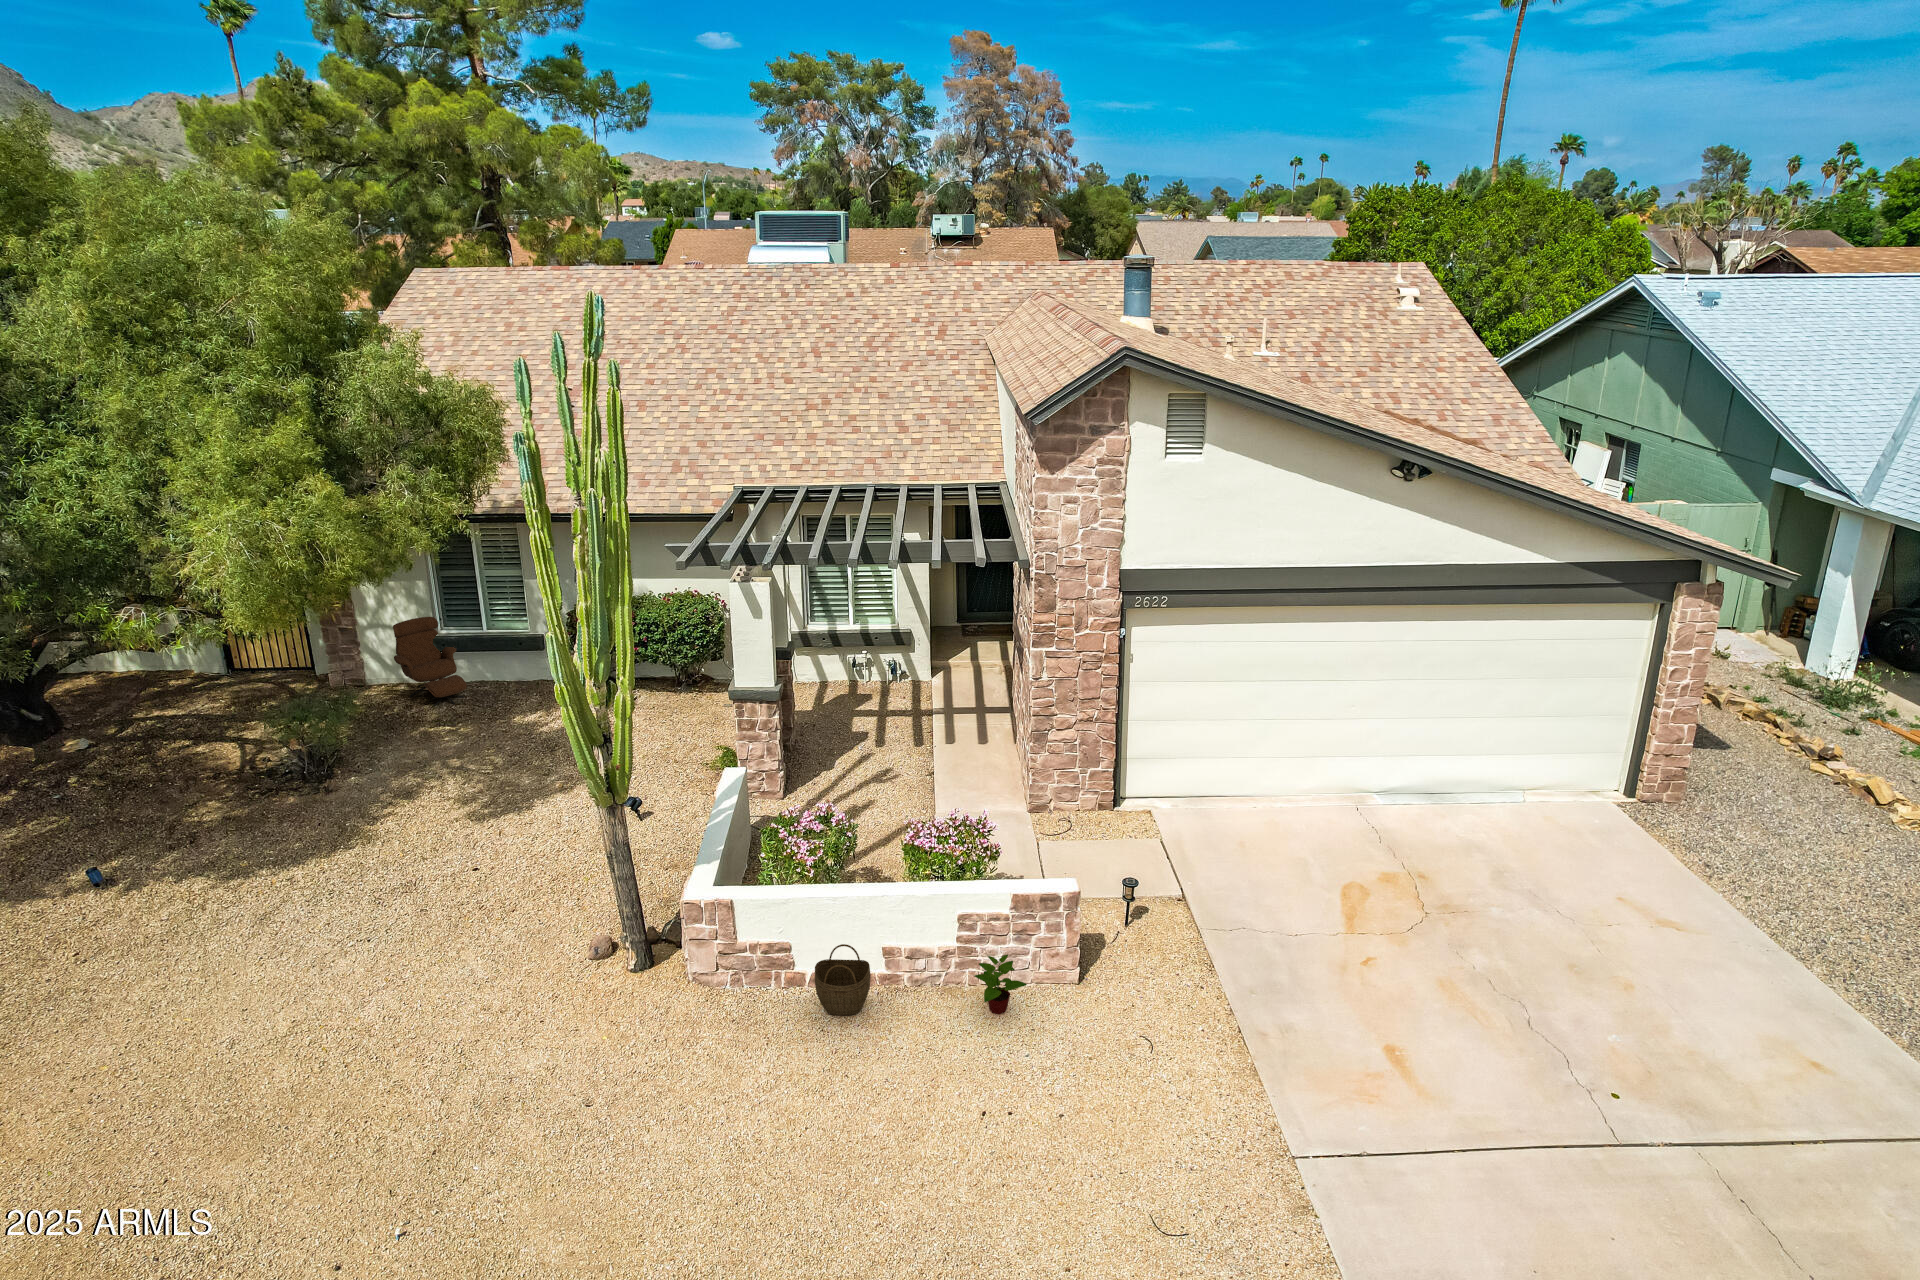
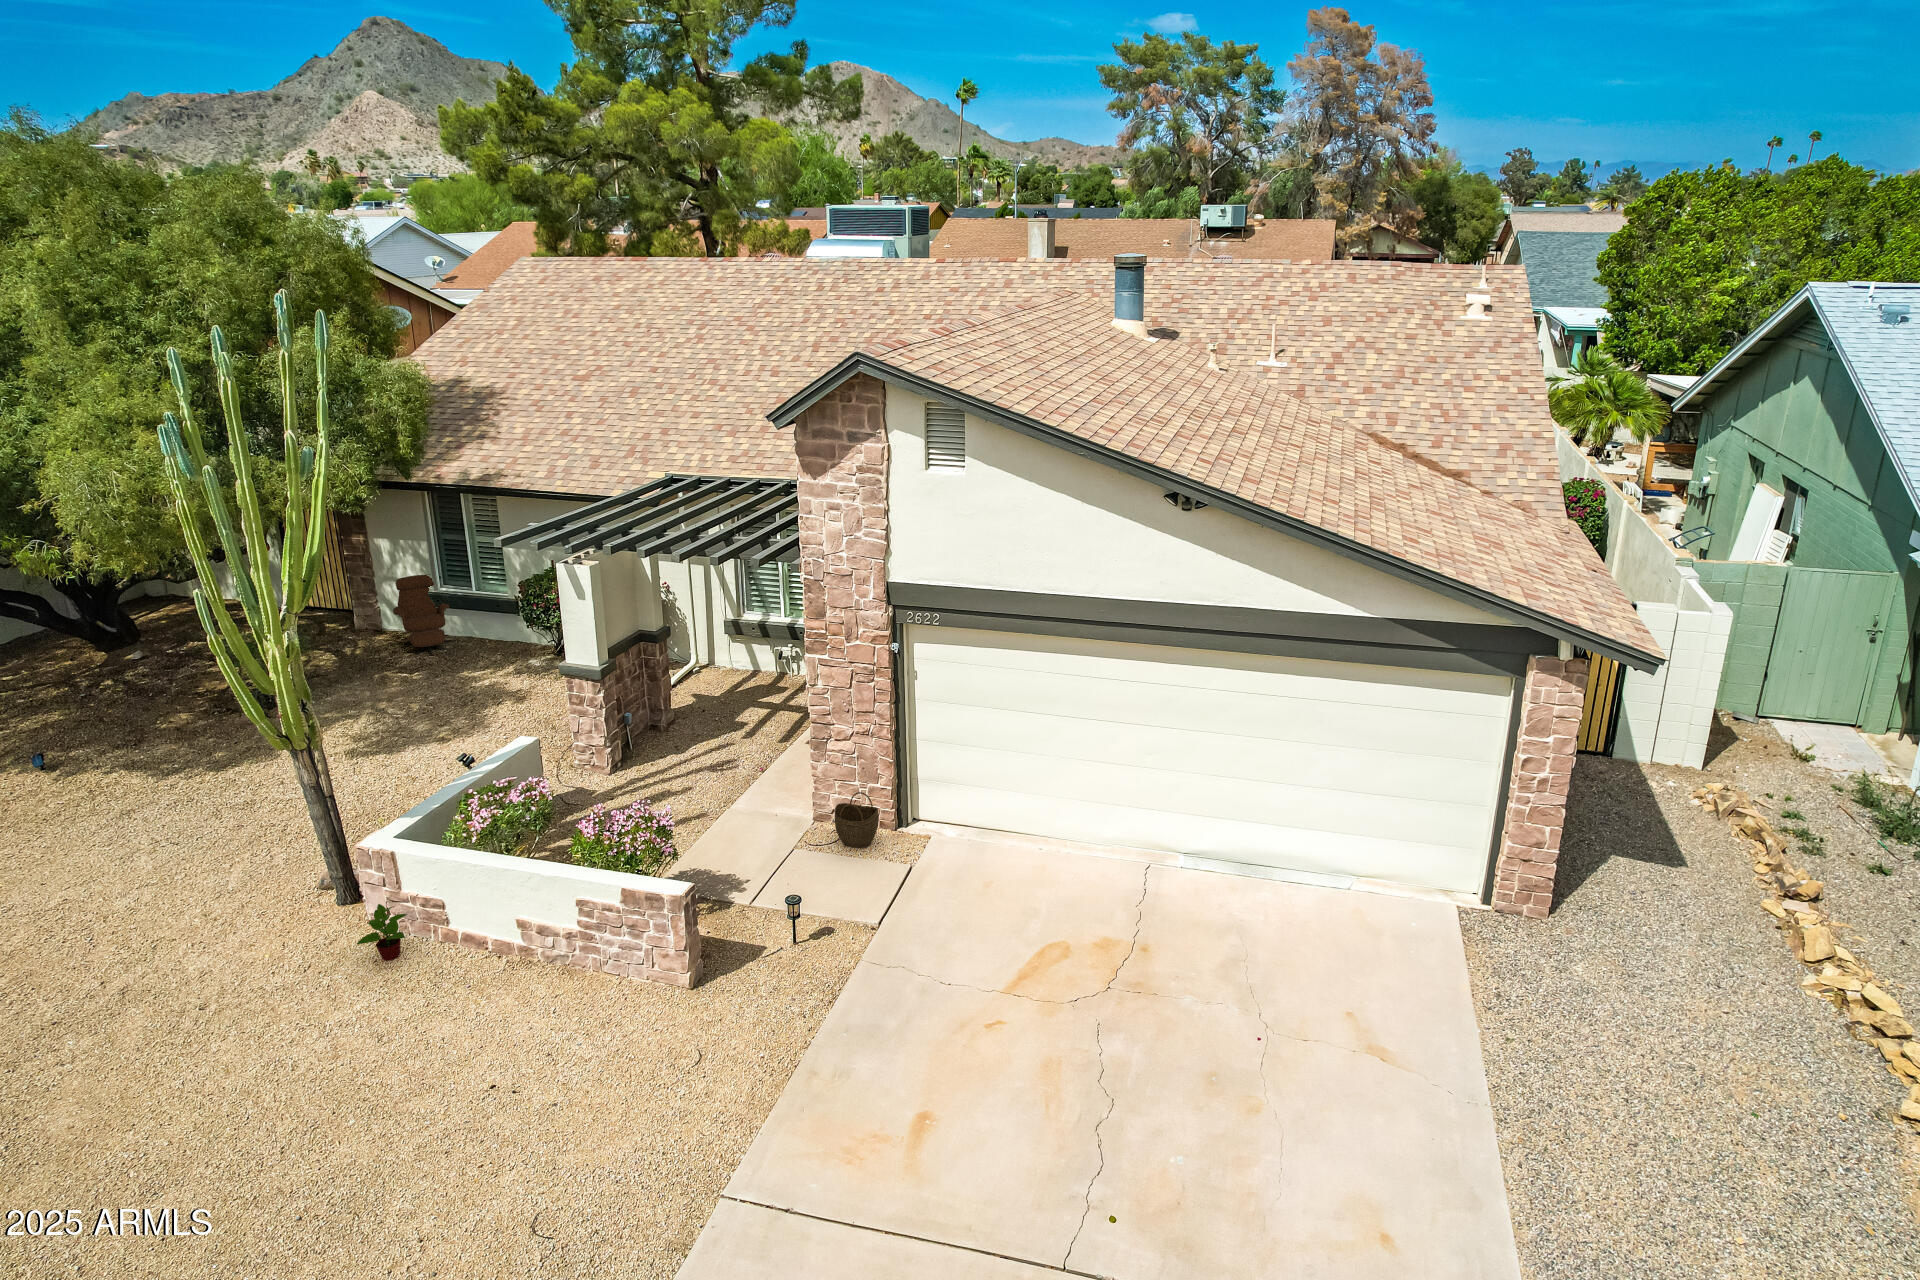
woven basket: present [815,944,871,1016] -> present [834,792,879,848]
potted plant: present [974,955,1027,1014] -> present [357,904,407,961]

